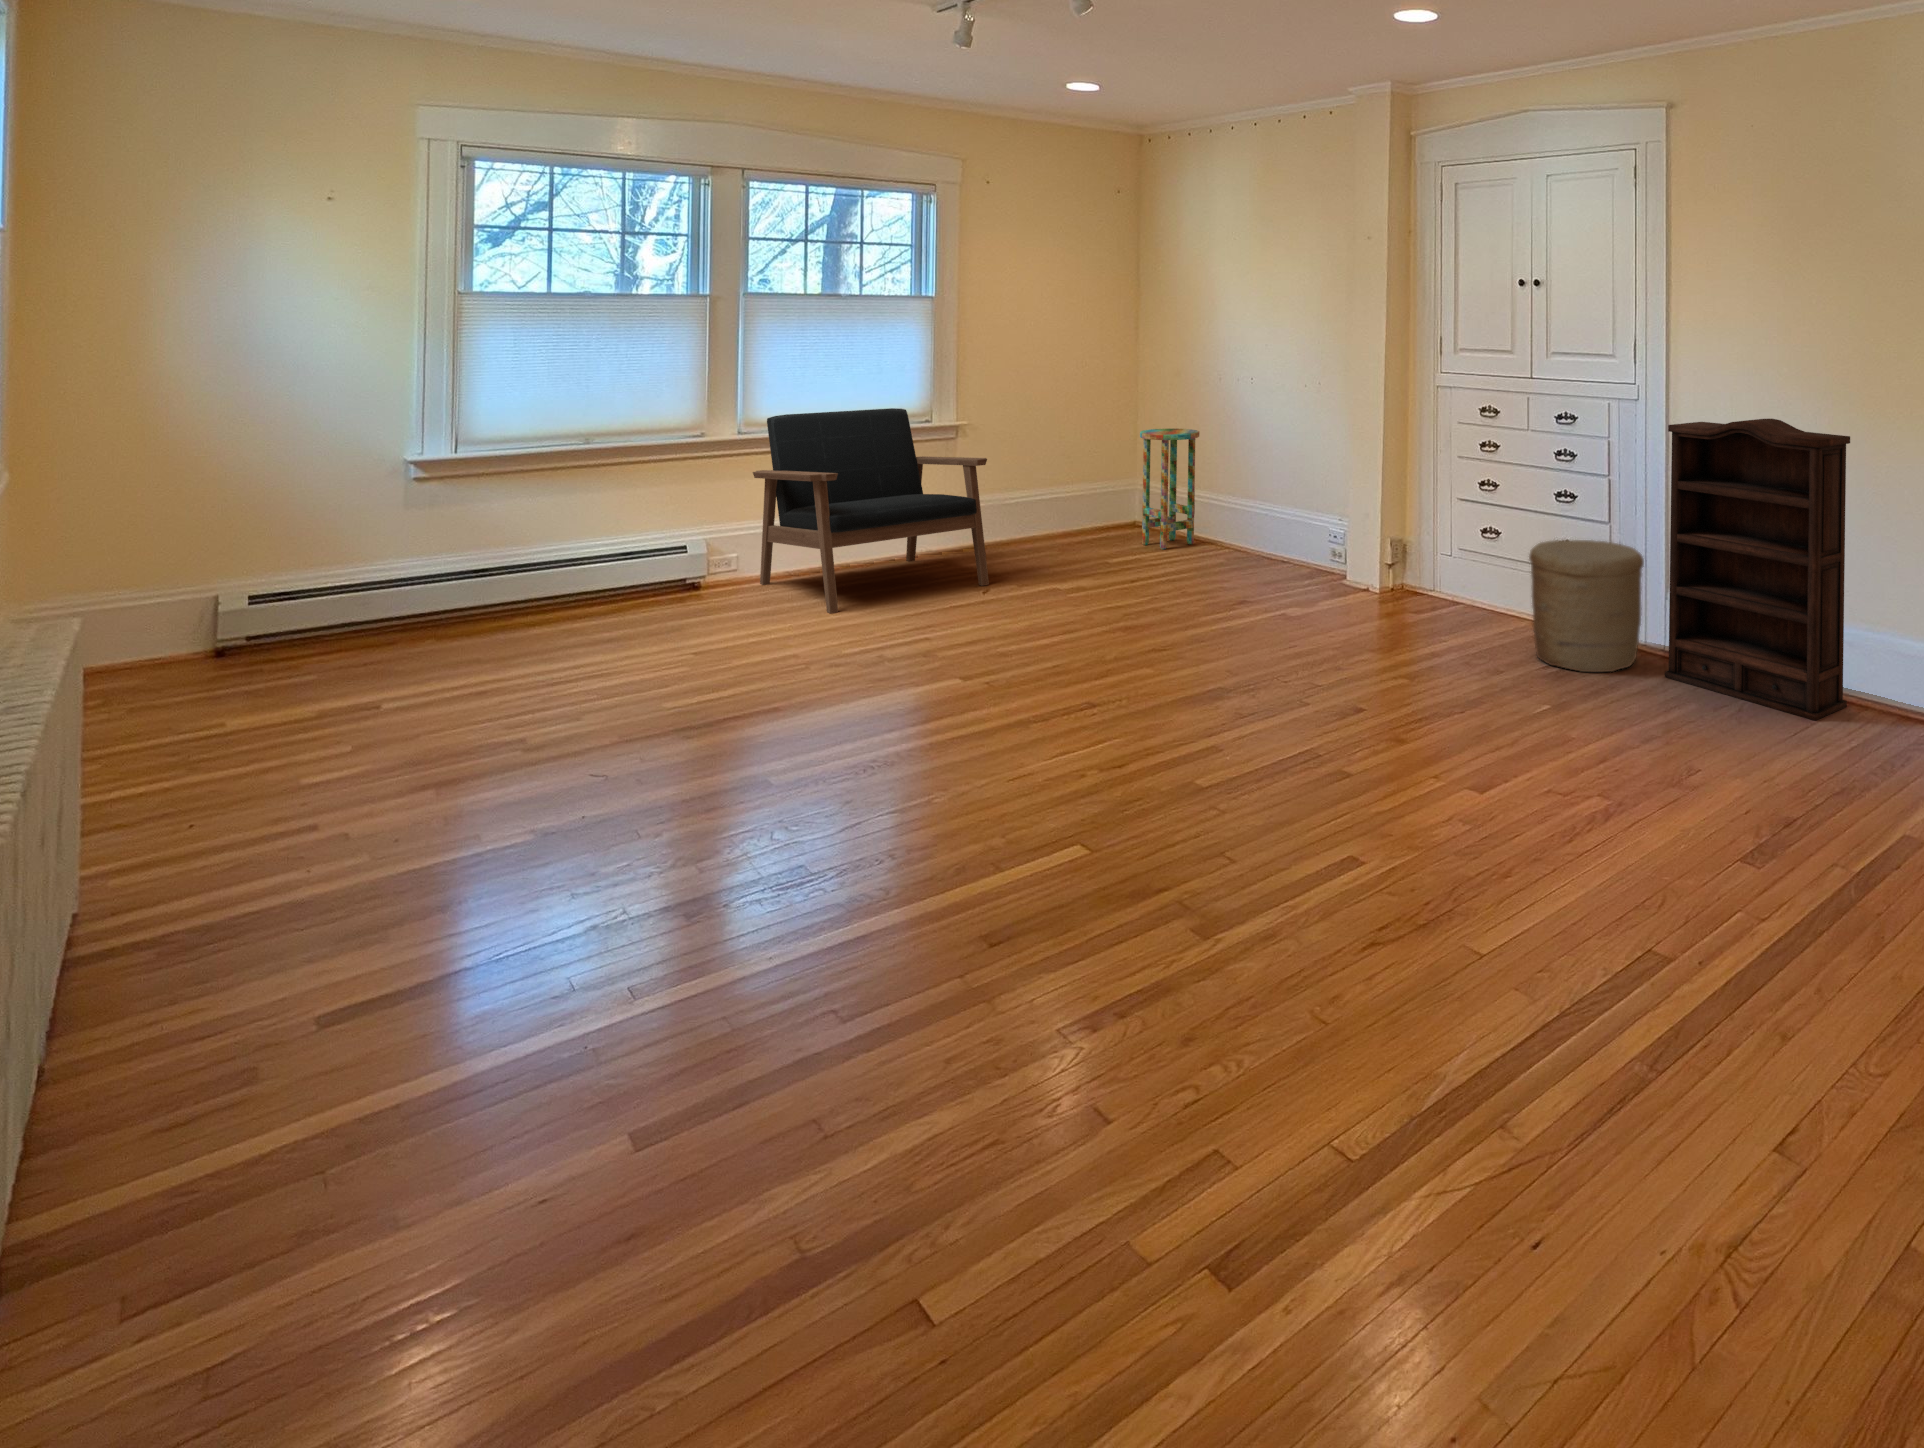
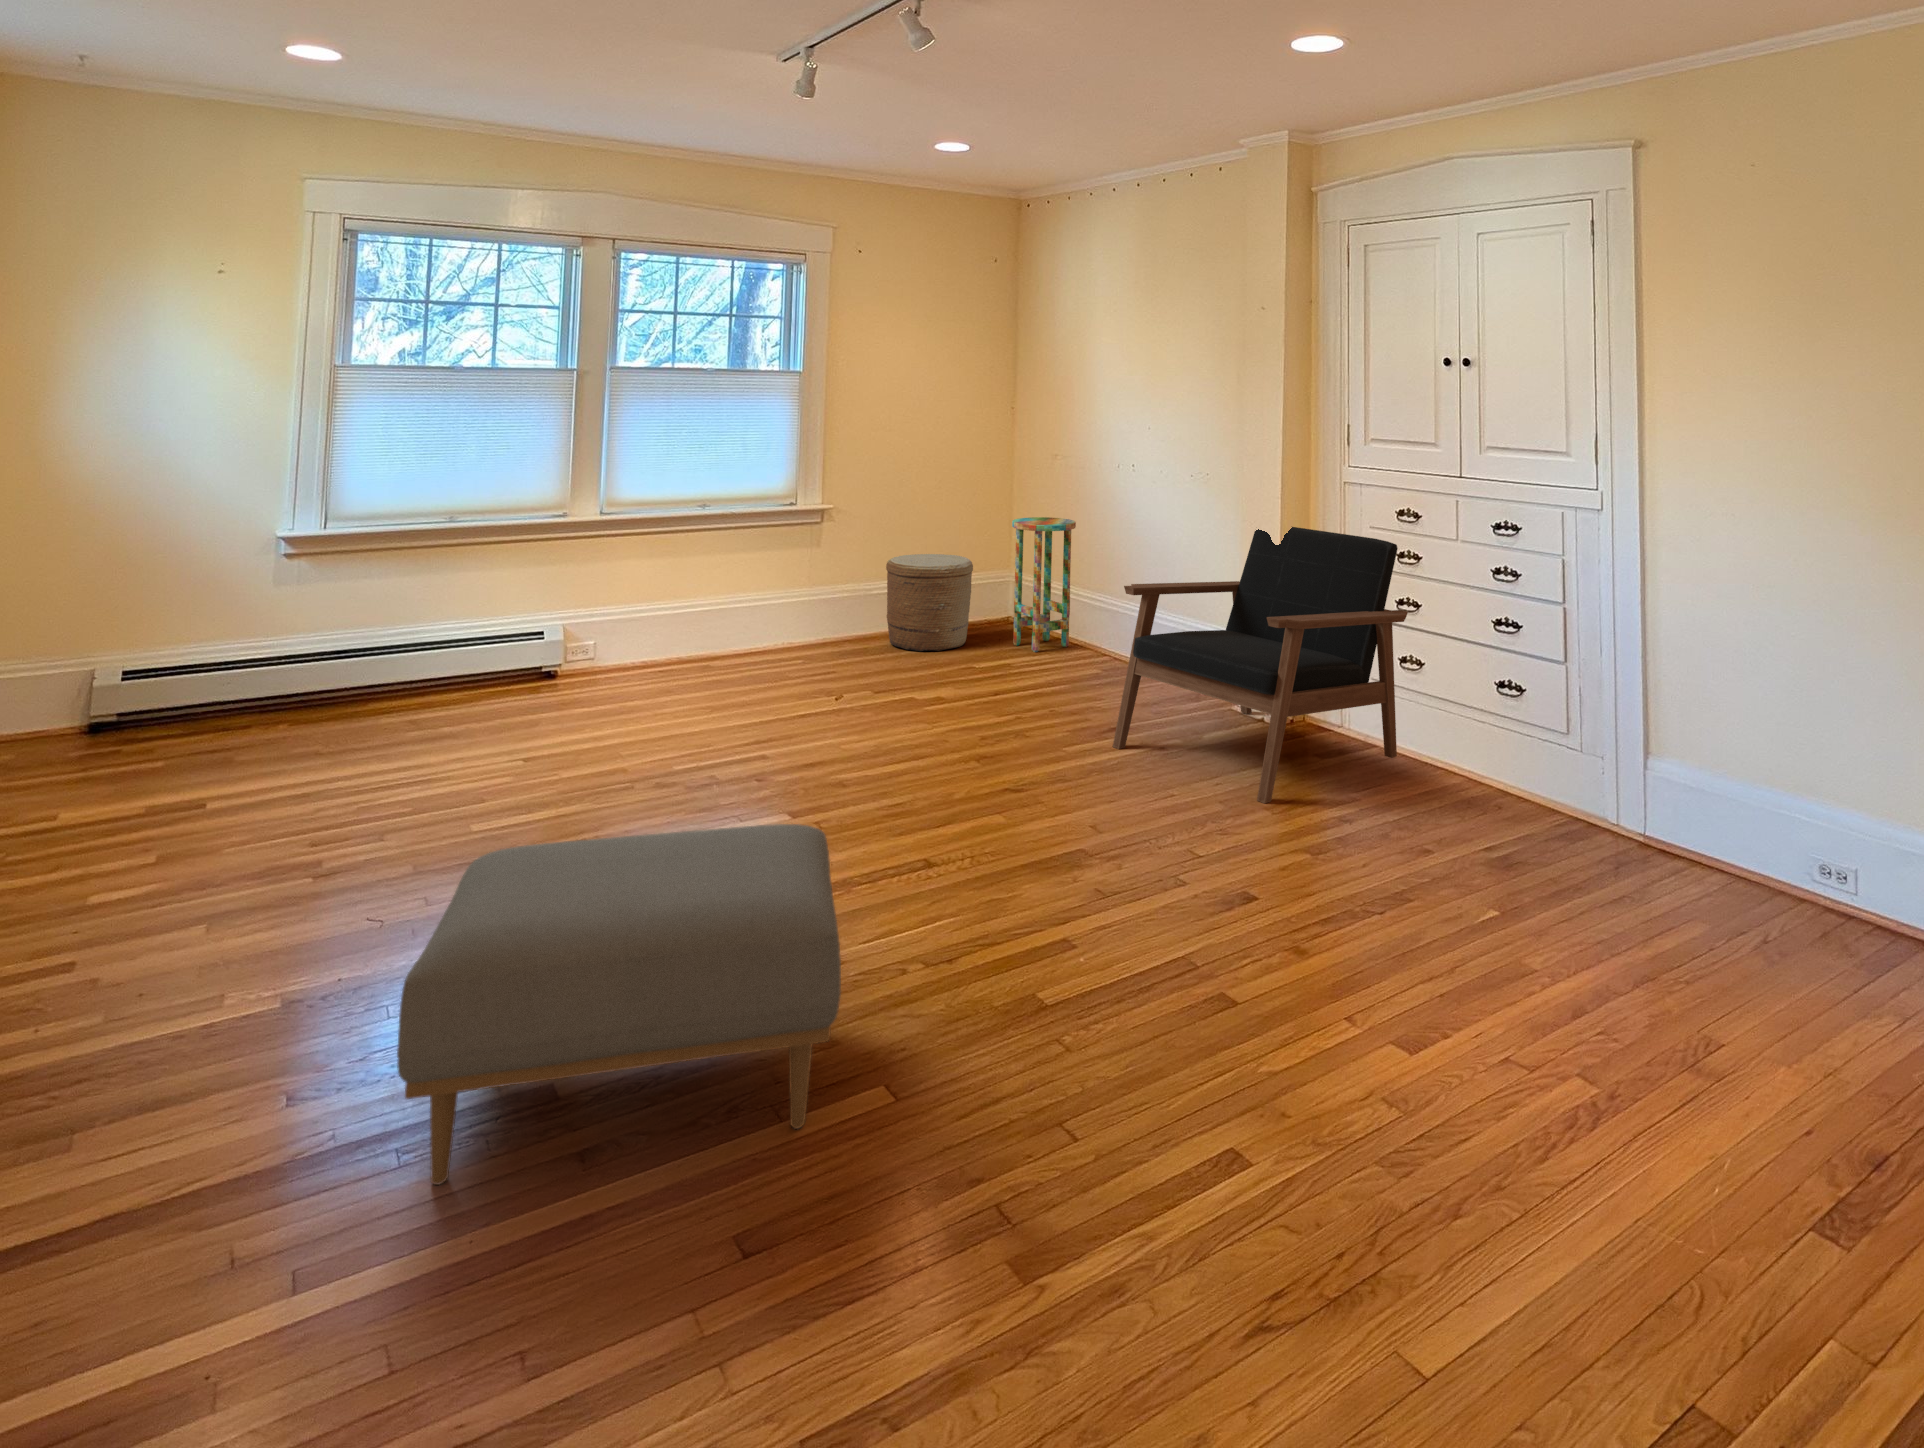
armchair: present [753,408,989,613] -> present [1113,527,1408,803]
bookshelf: present [1665,419,1850,721] -> none [1645,541,1919,967]
woven basket: present [1529,539,1644,672] -> present [886,554,973,651]
ottoman: none [698,657,1049,924] -> present [397,824,841,1185]

